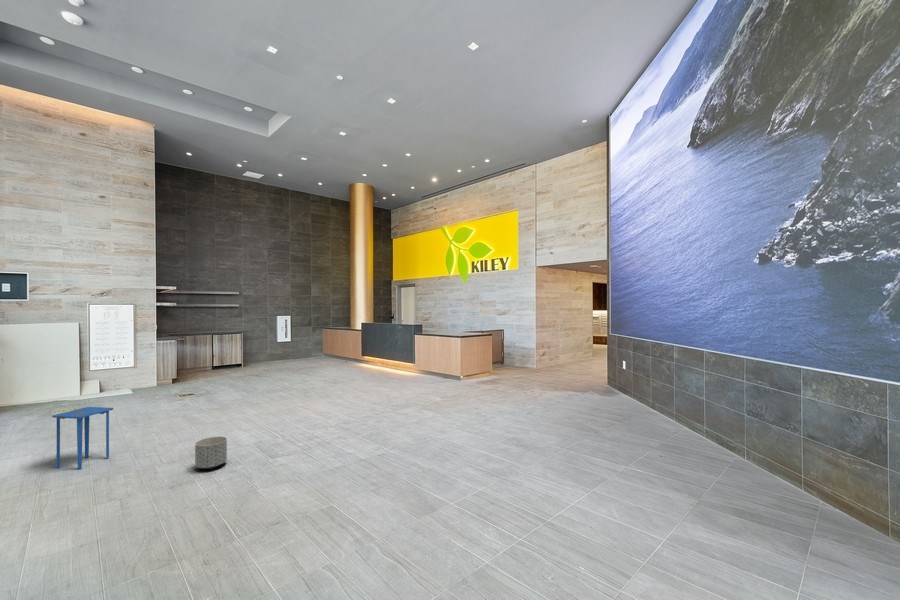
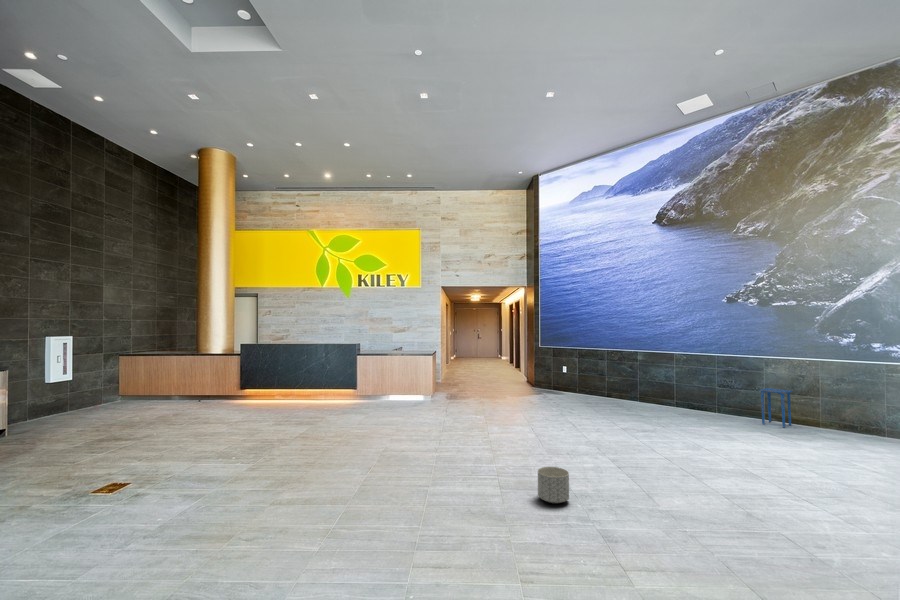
side table: present [52,407,113,469] -> present [759,388,792,427]

